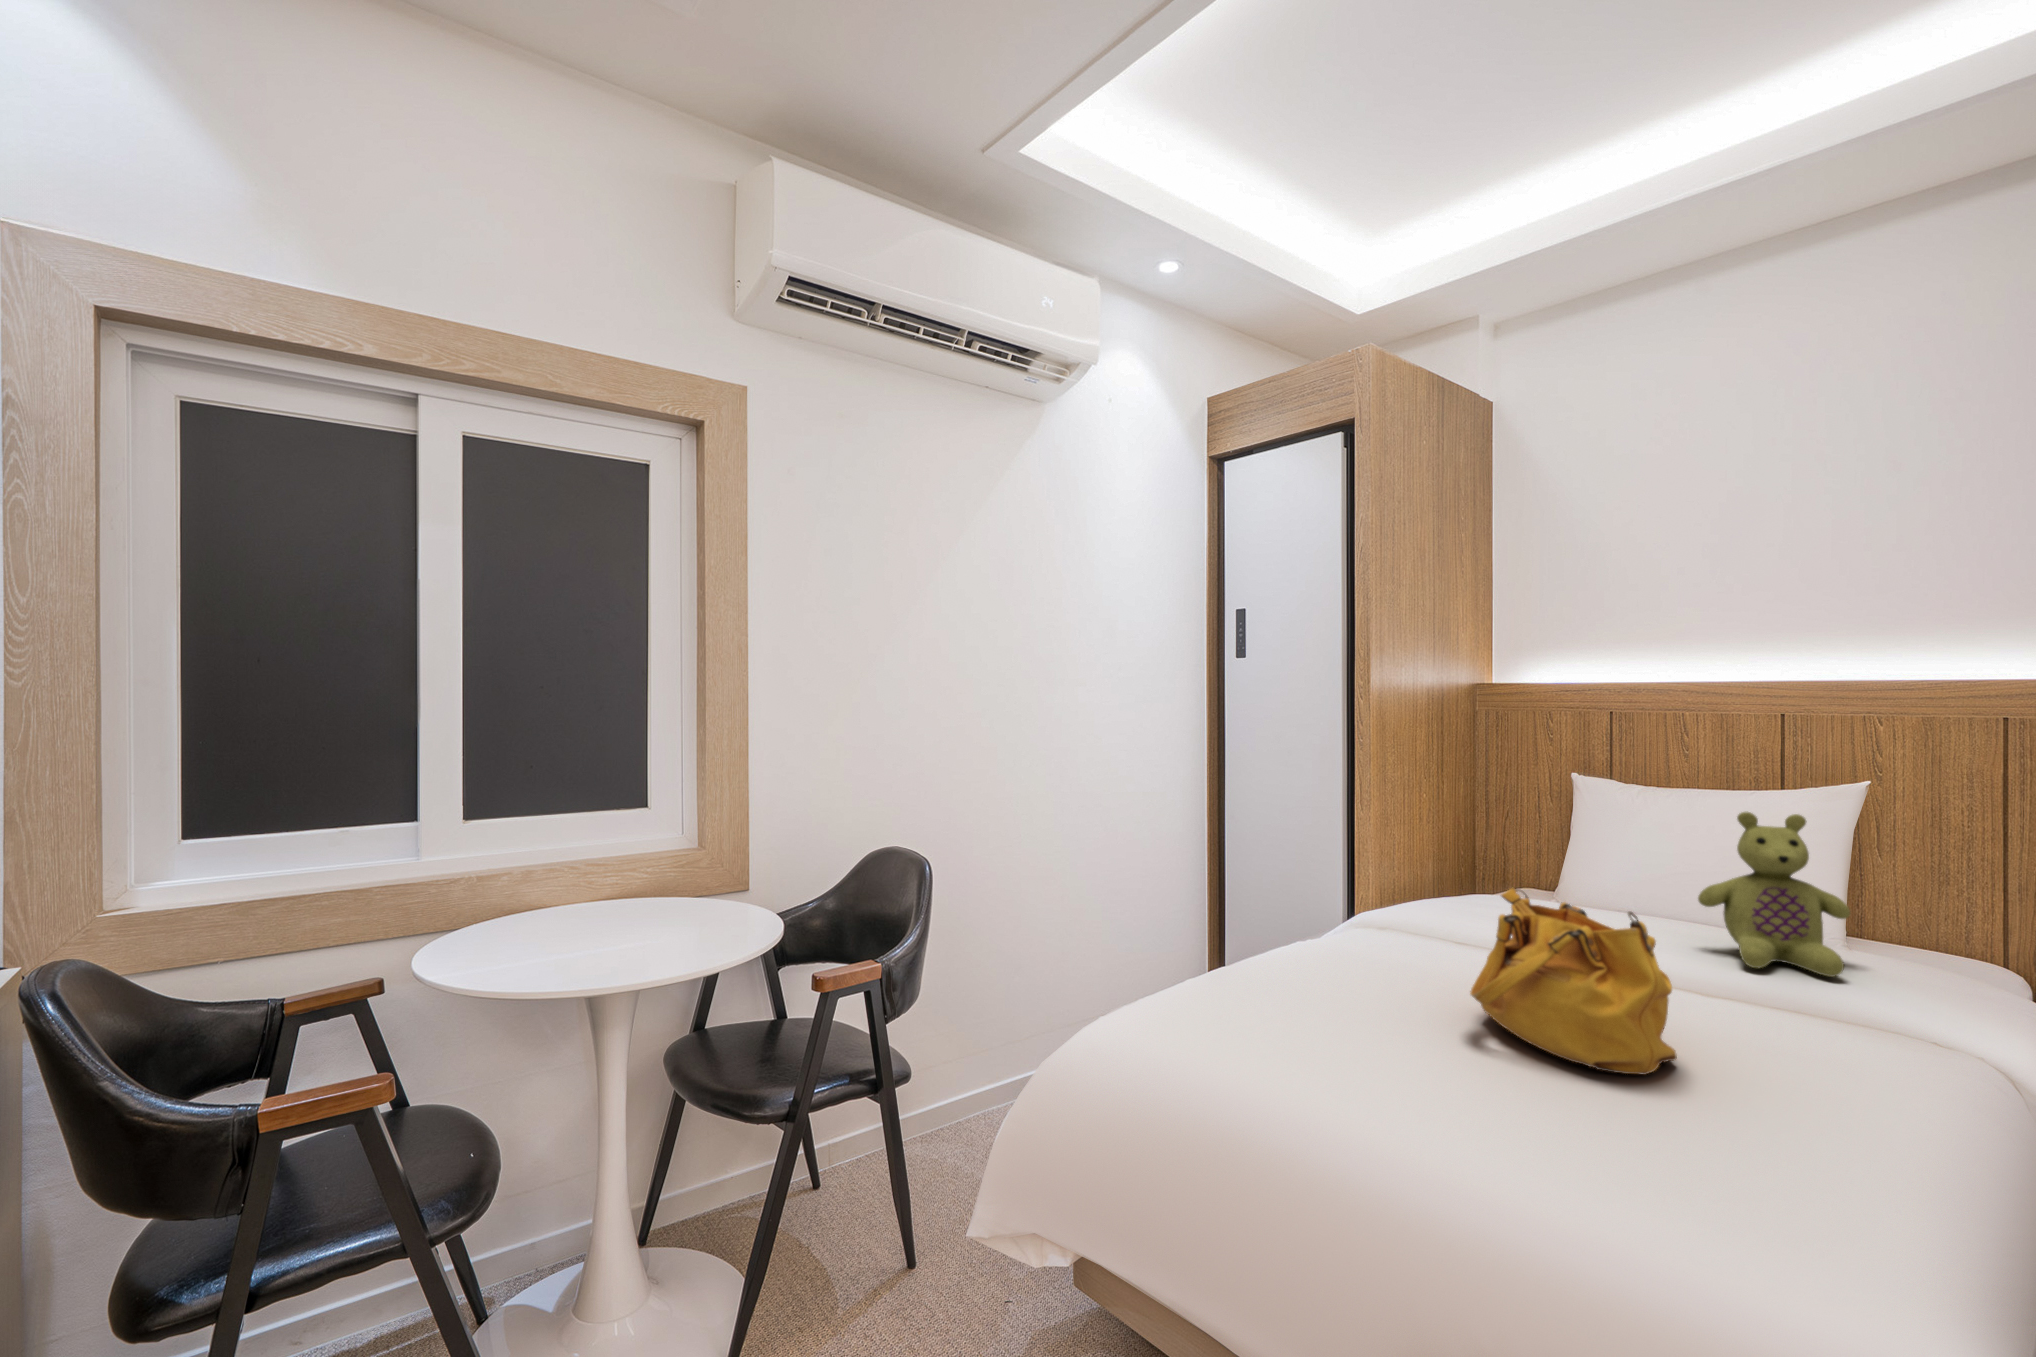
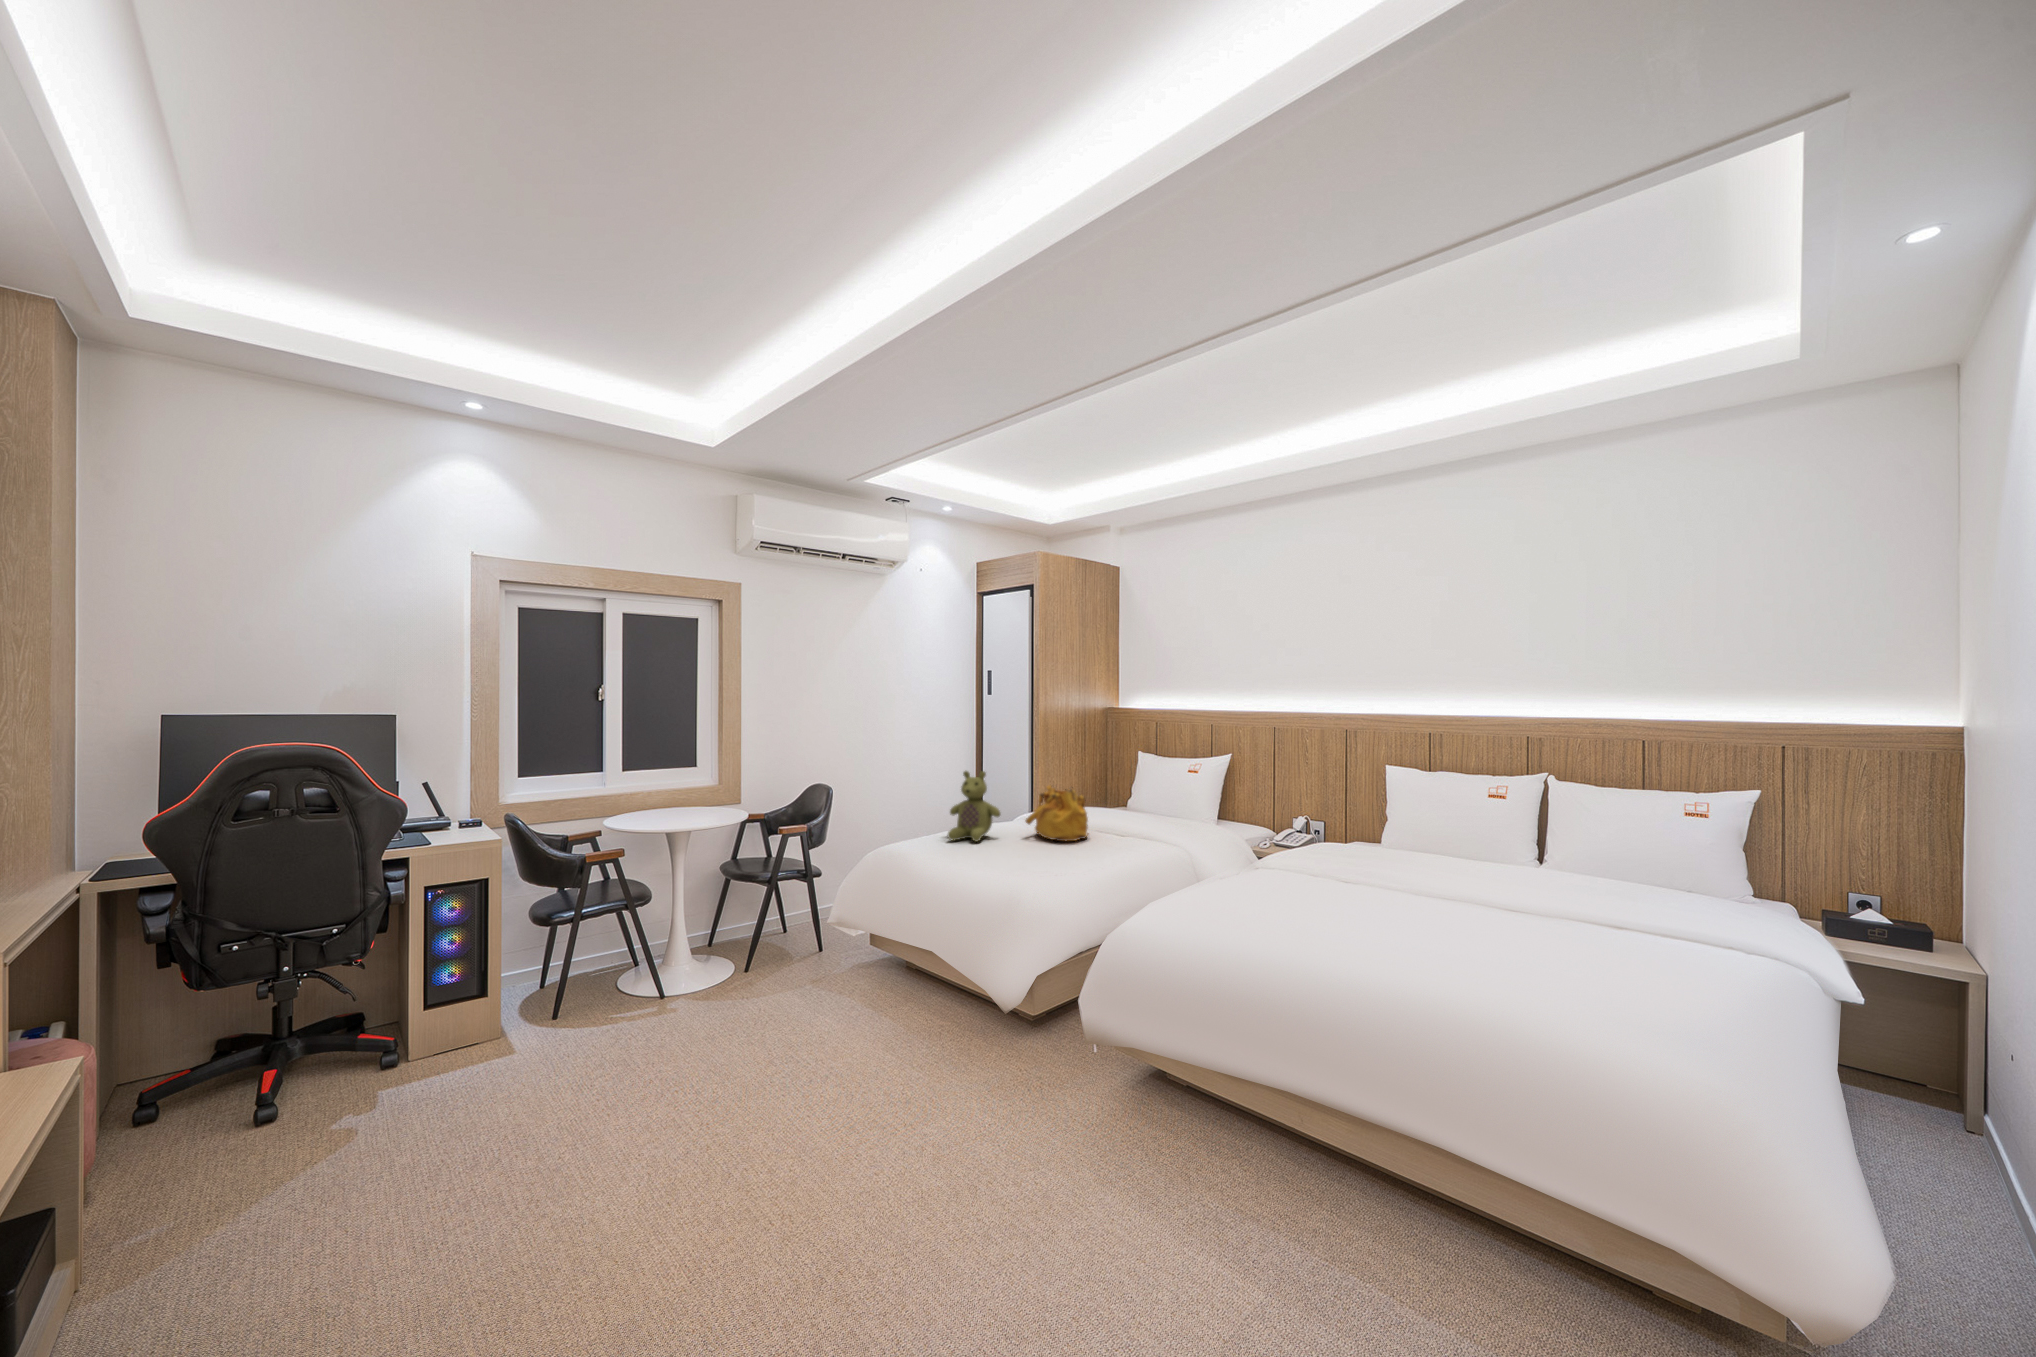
stuffed bear: present [1698,812,1850,977] -> present [948,771,1000,842]

